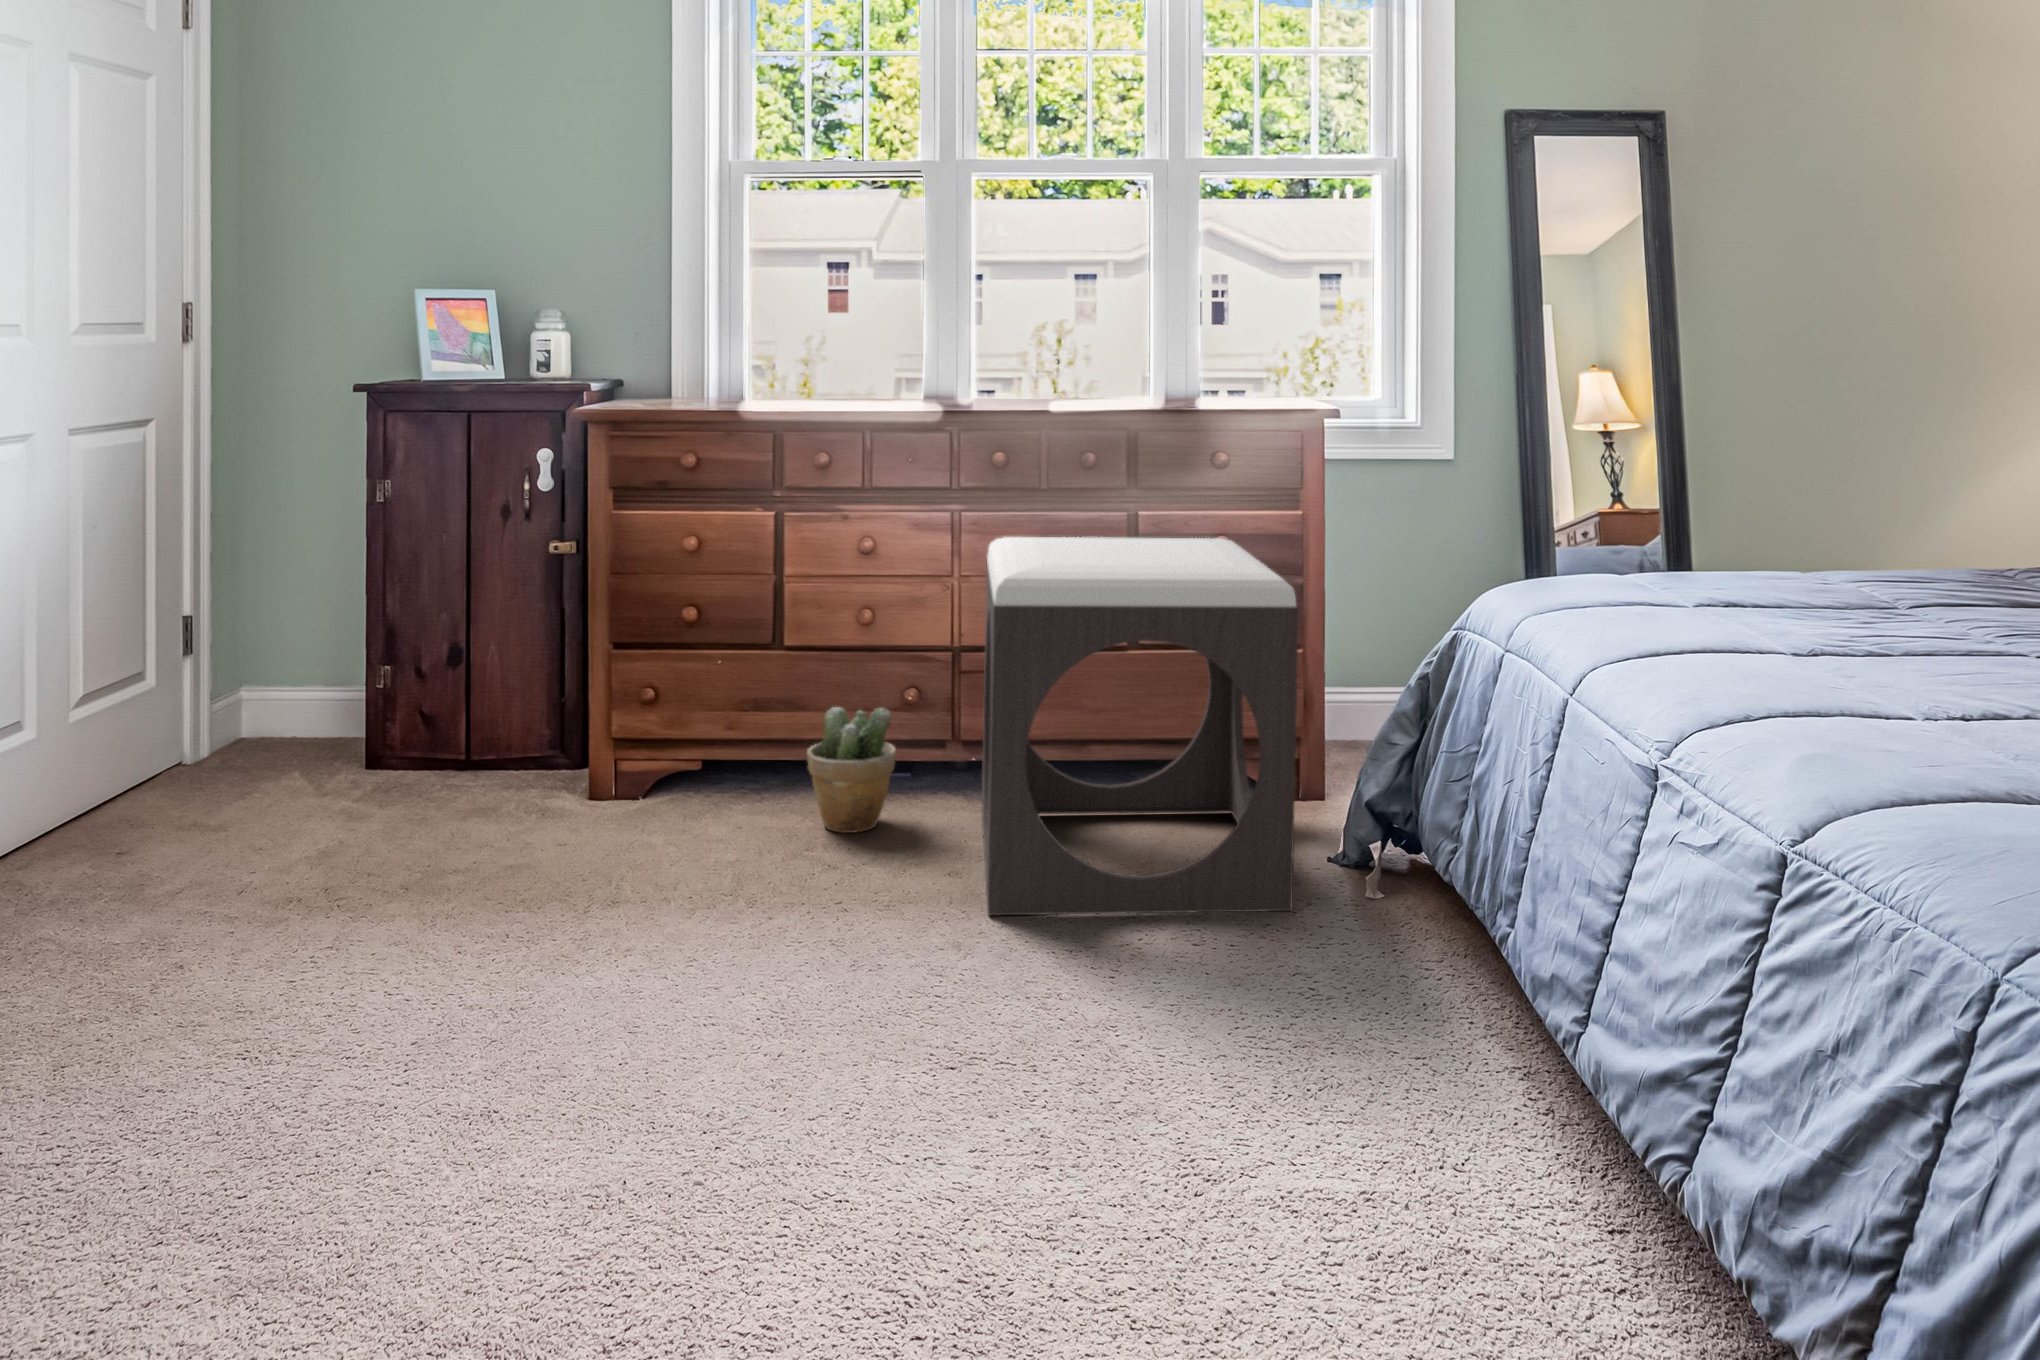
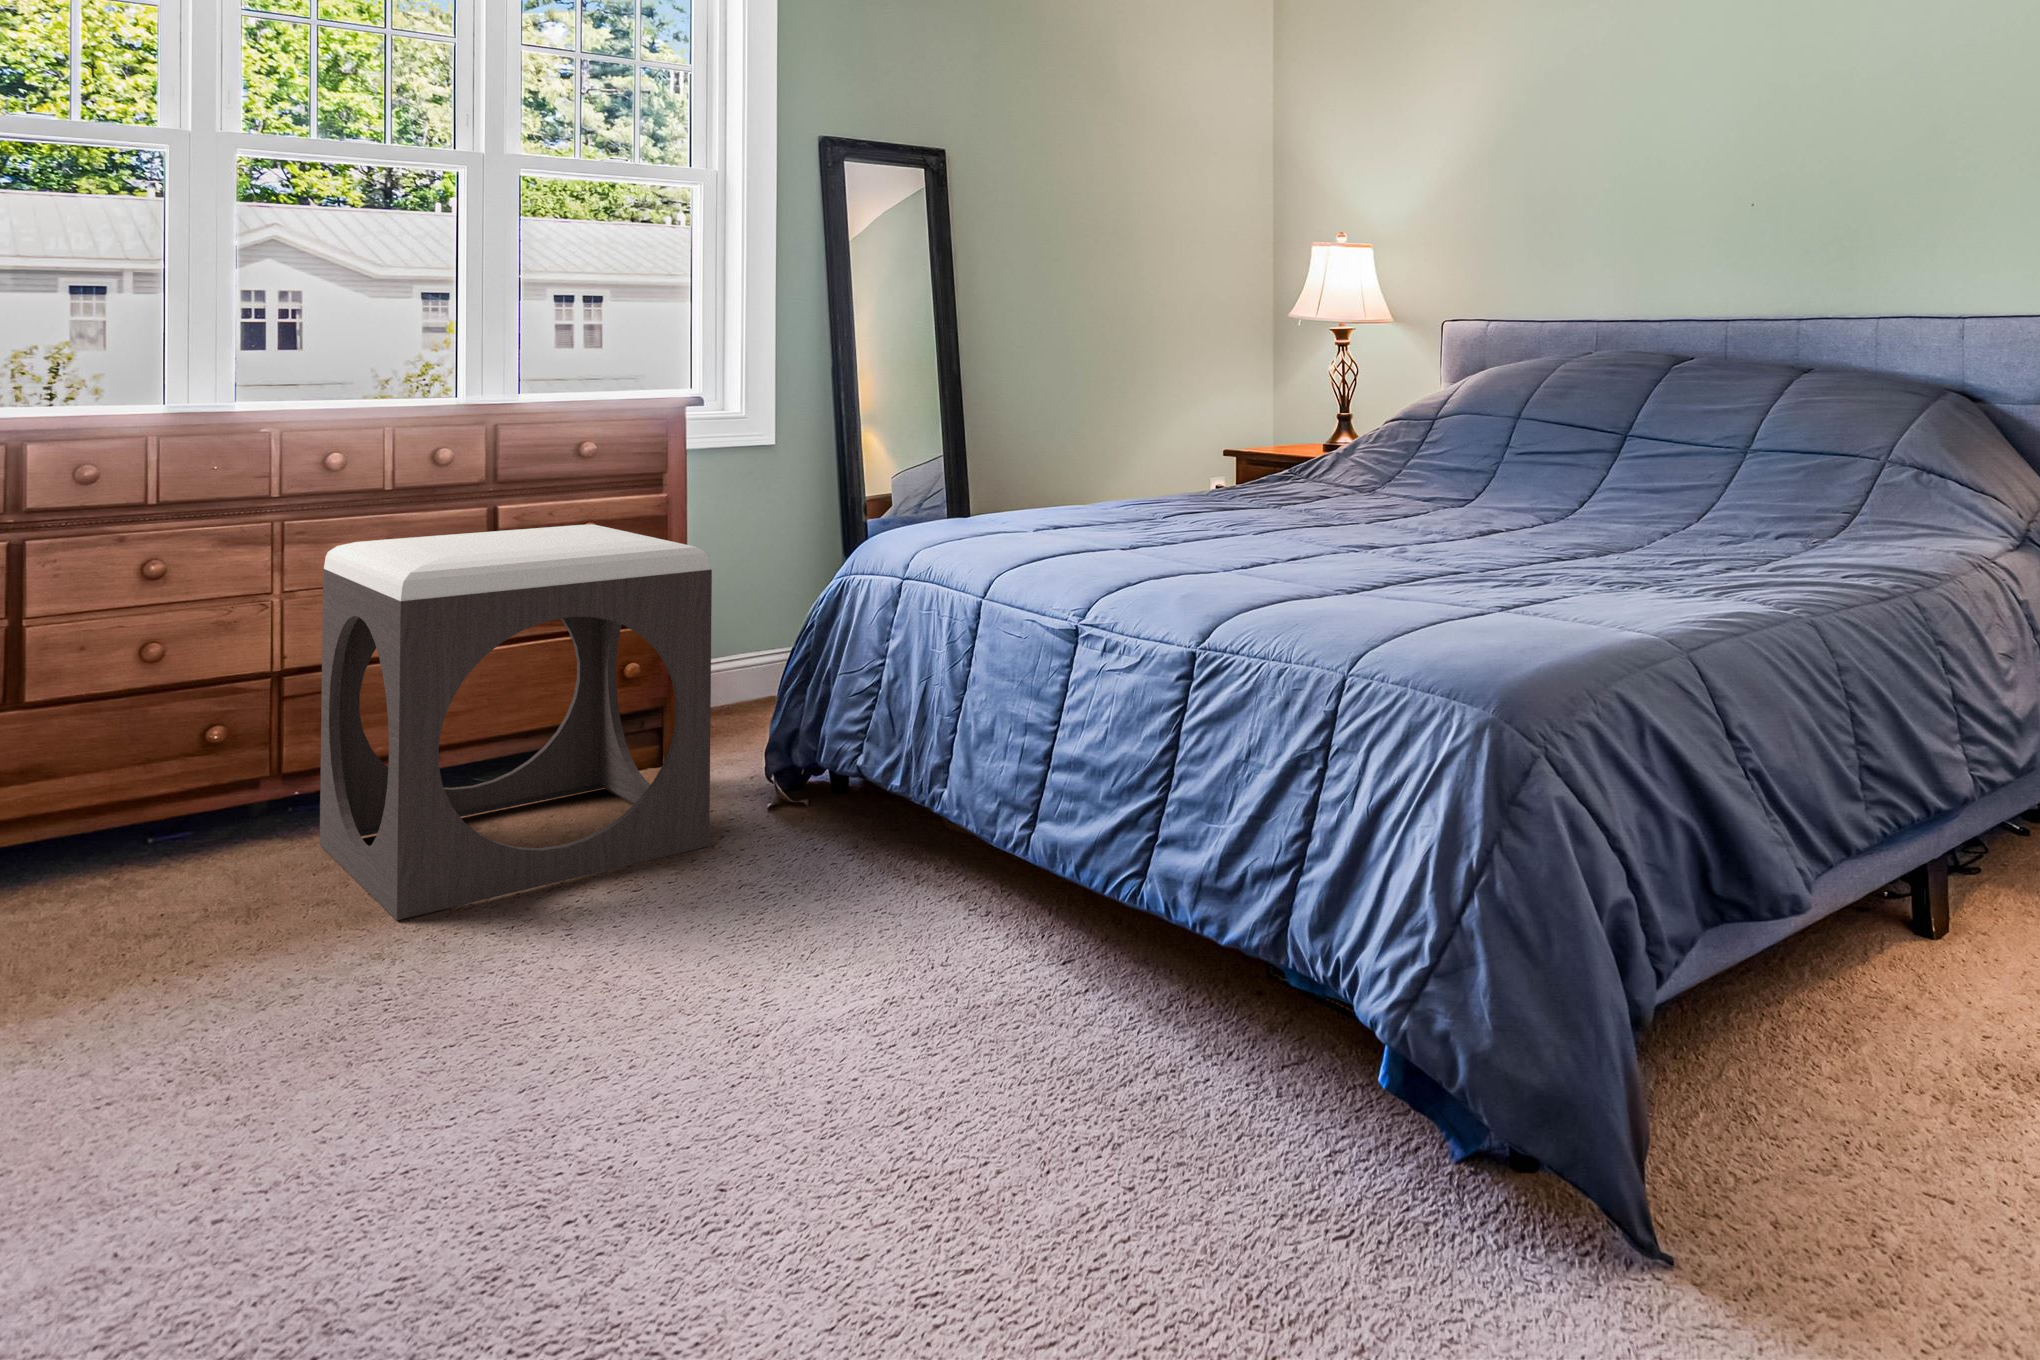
potted plant: present [807,707,896,833] -> none [86,747,213,898]

